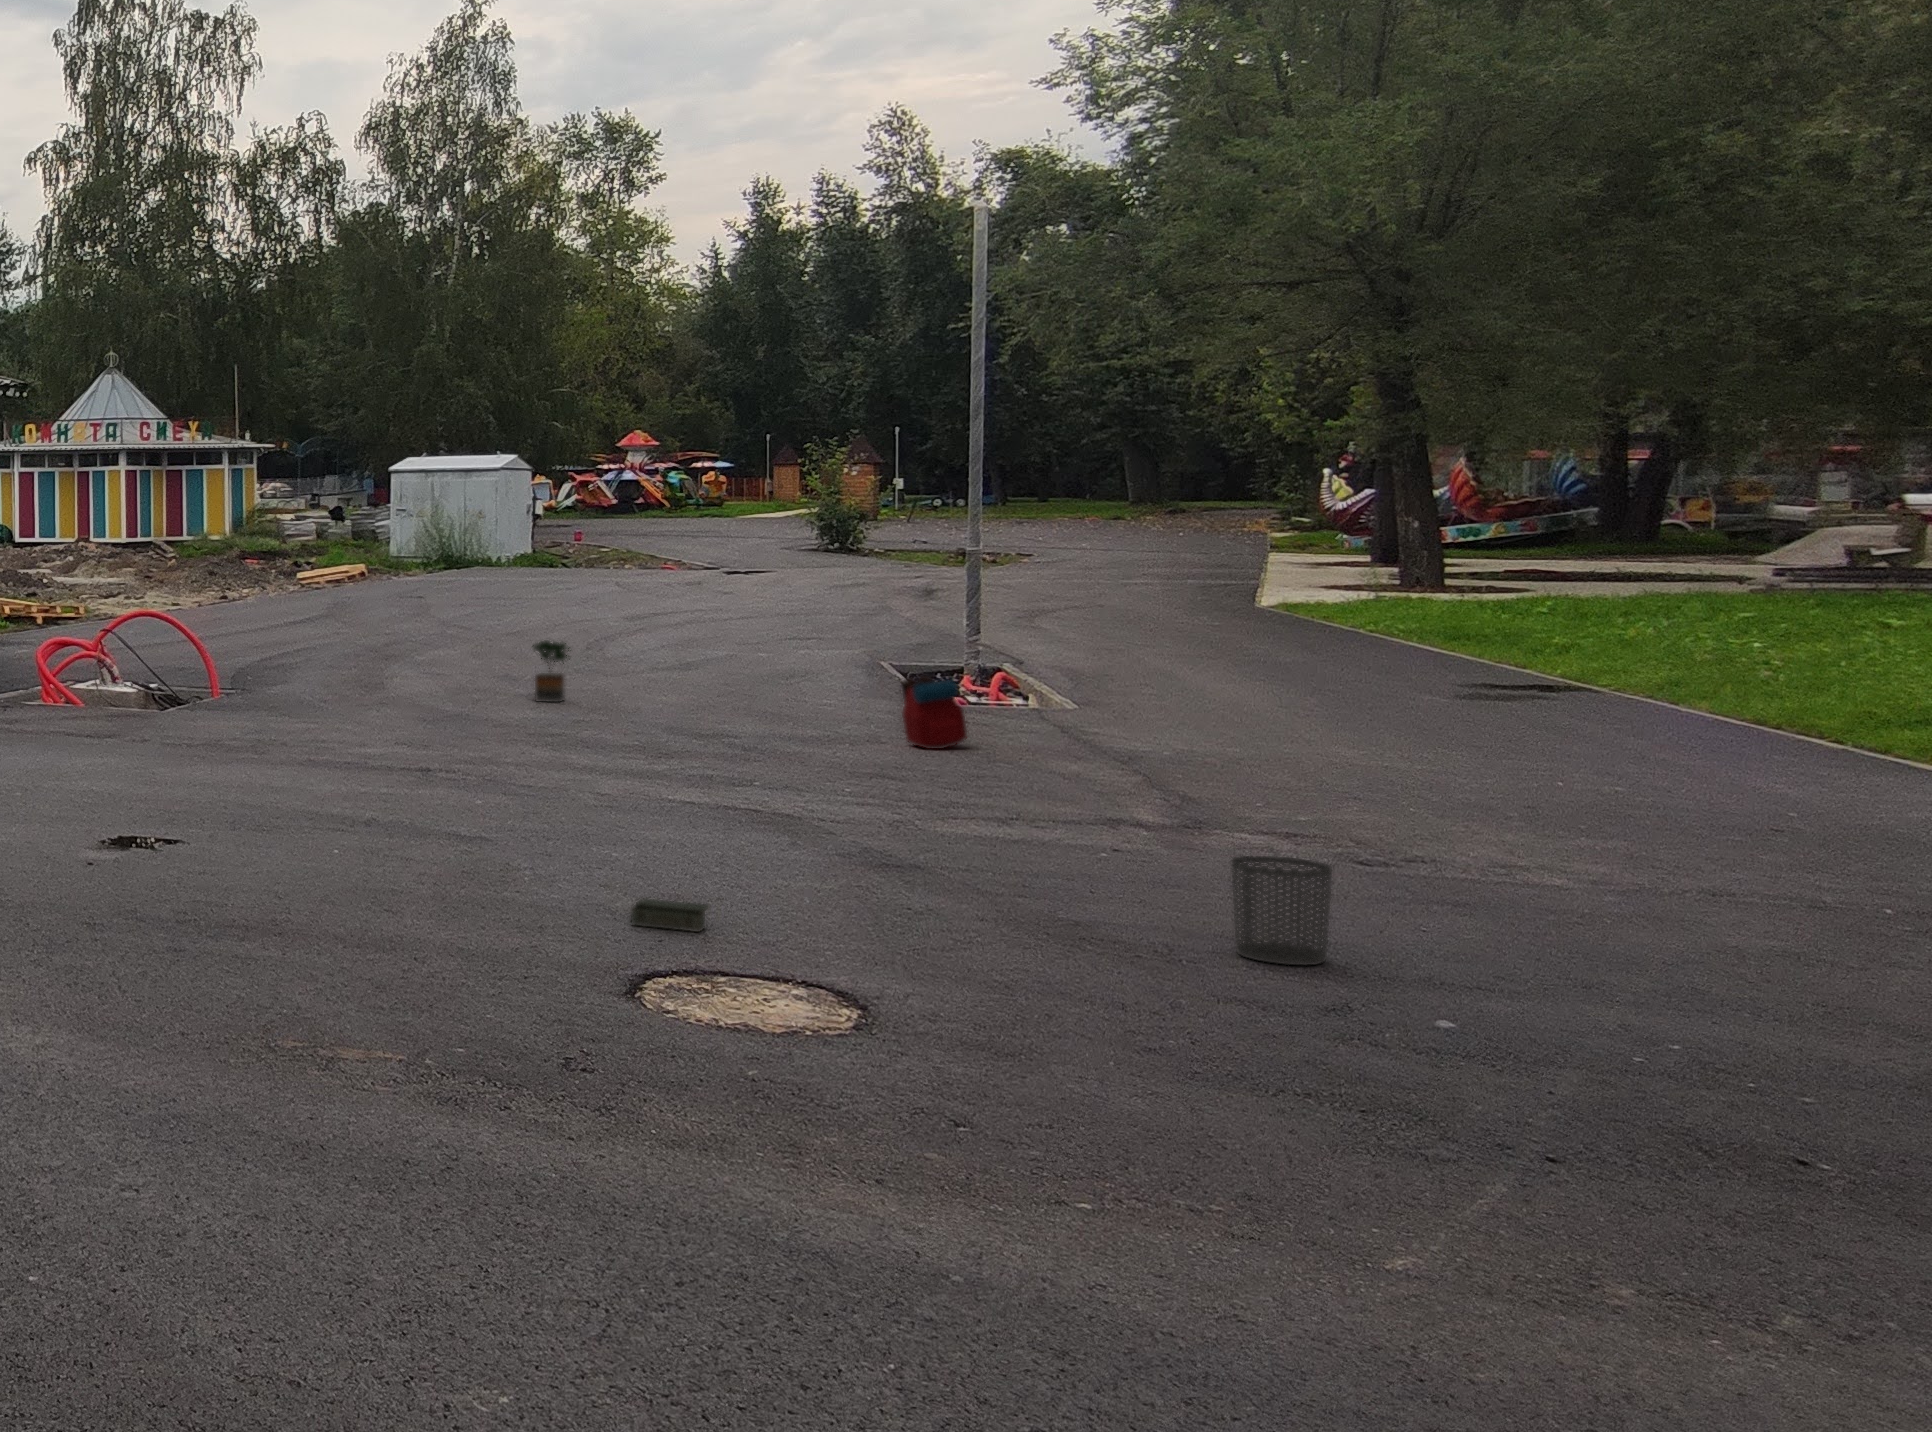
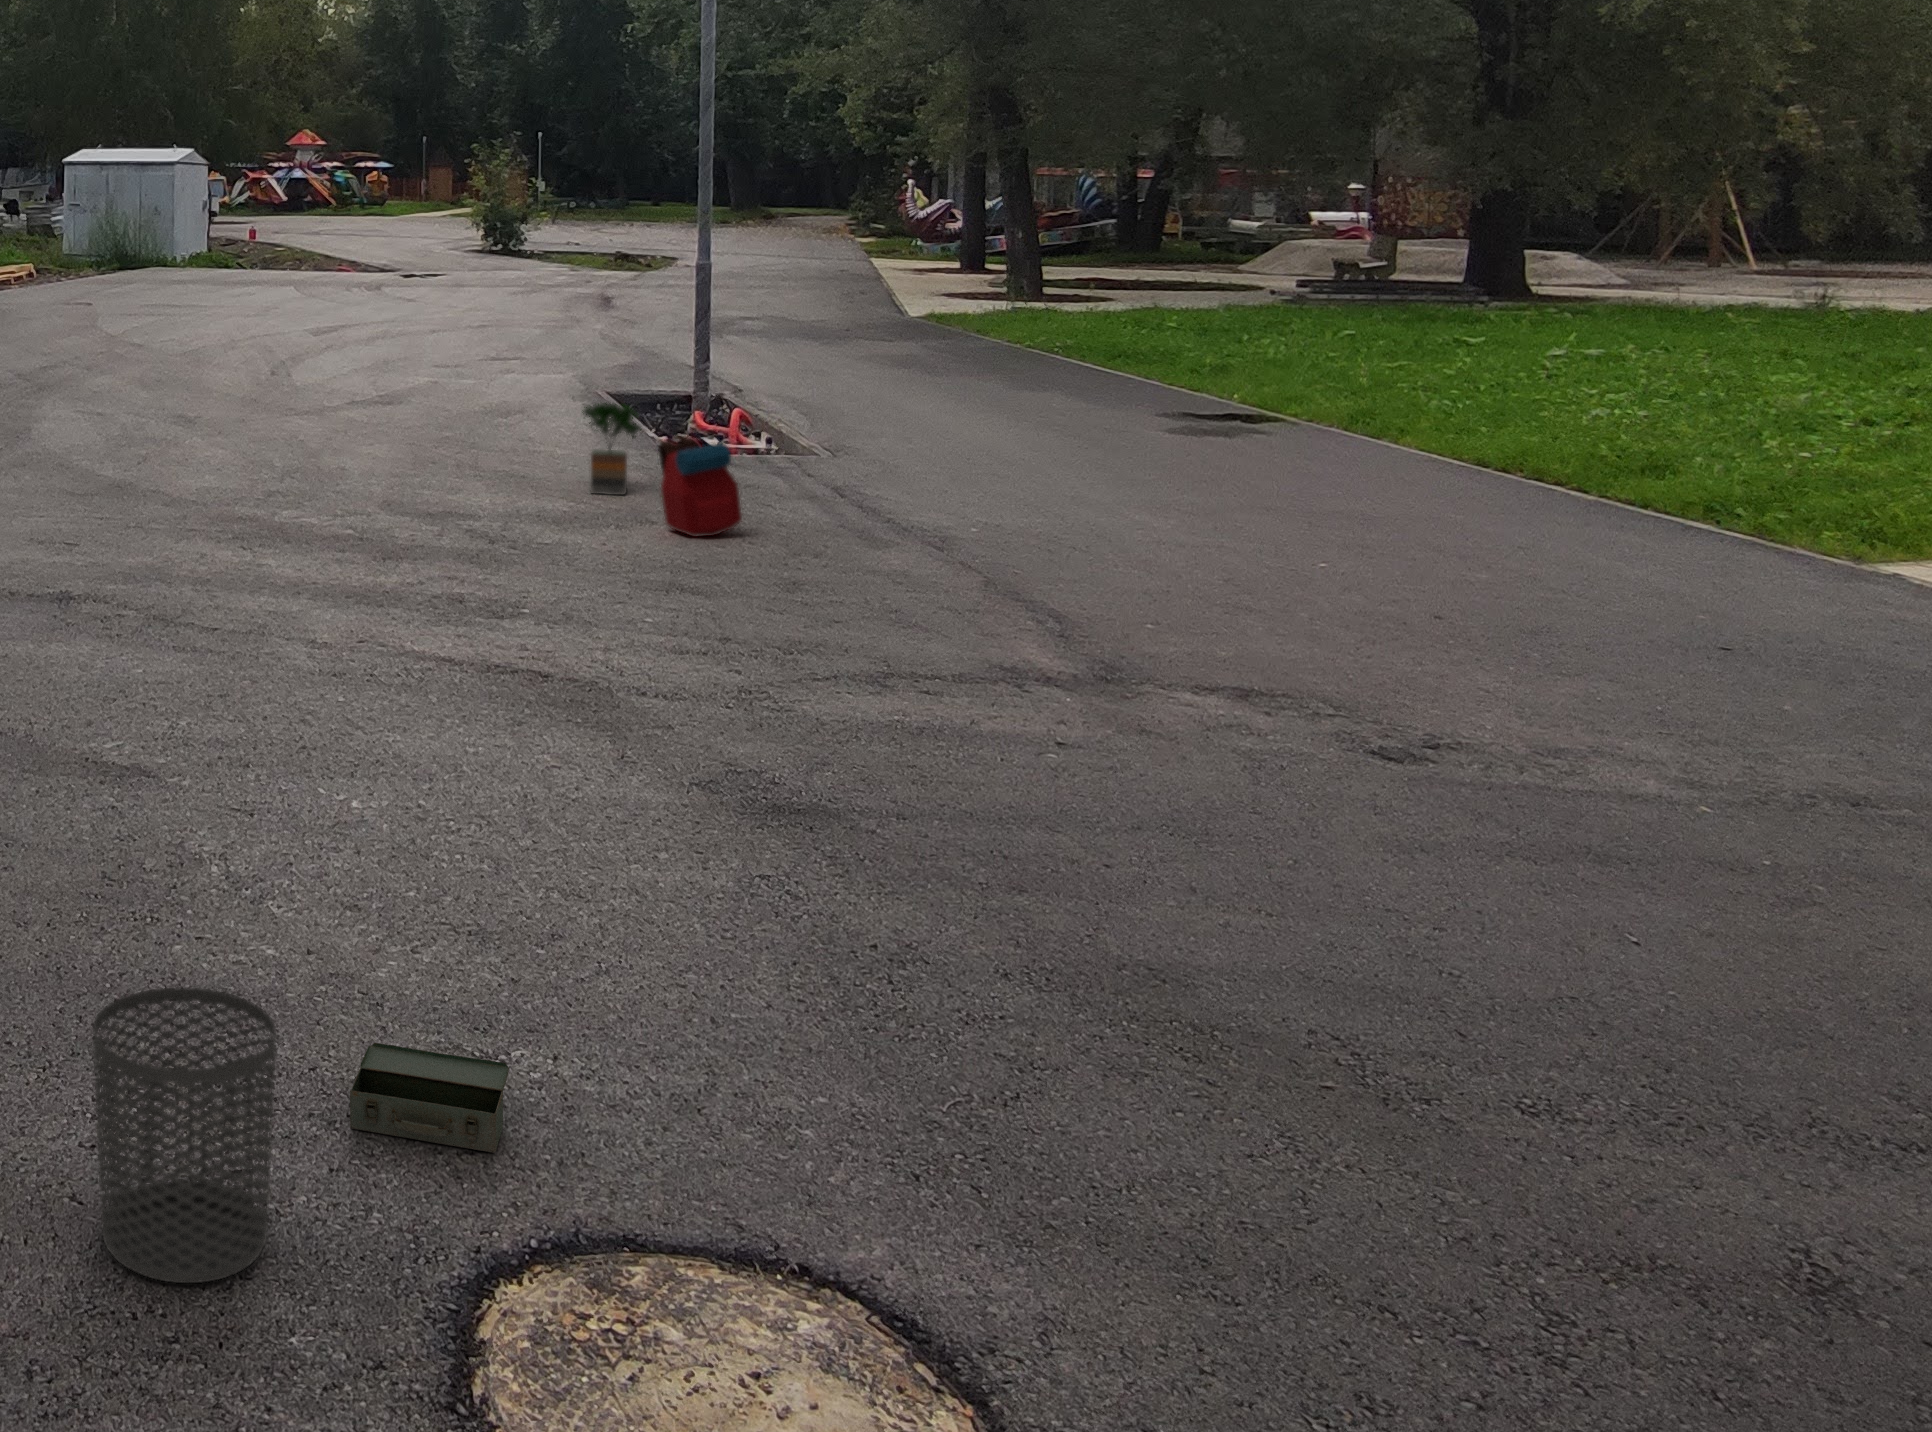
potted tree: present [532,641,571,702] -> present [582,402,642,495]
waste bin: present [1232,856,1332,965] -> present [93,987,276,1283]

